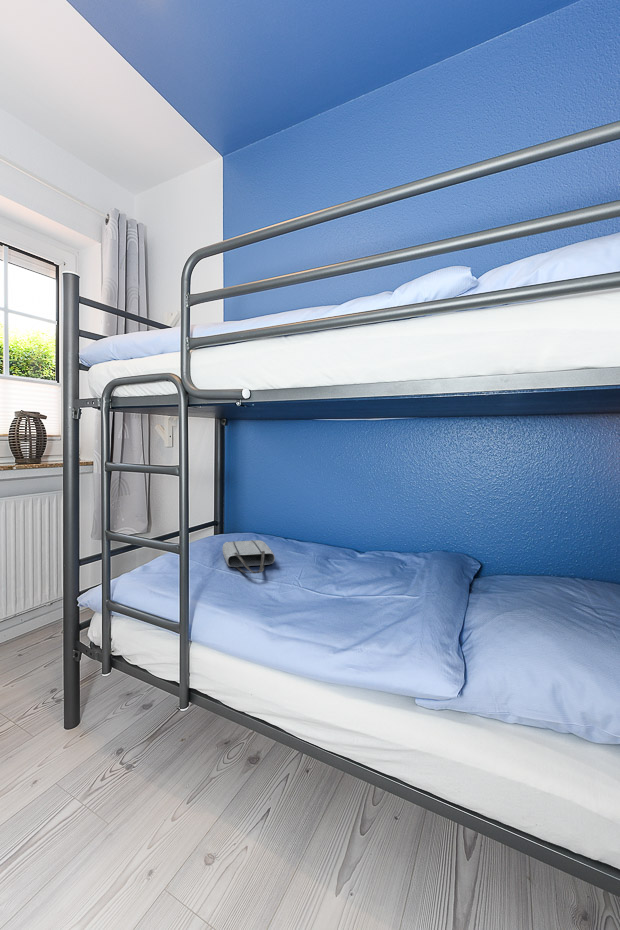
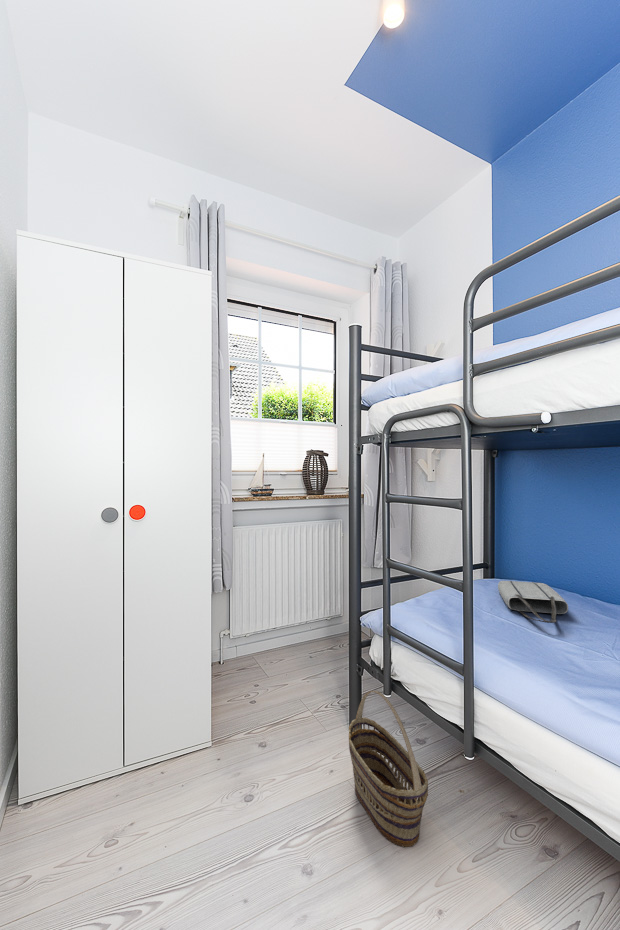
basket: none [58,671,142,815] -> present [349,691,428,847]

